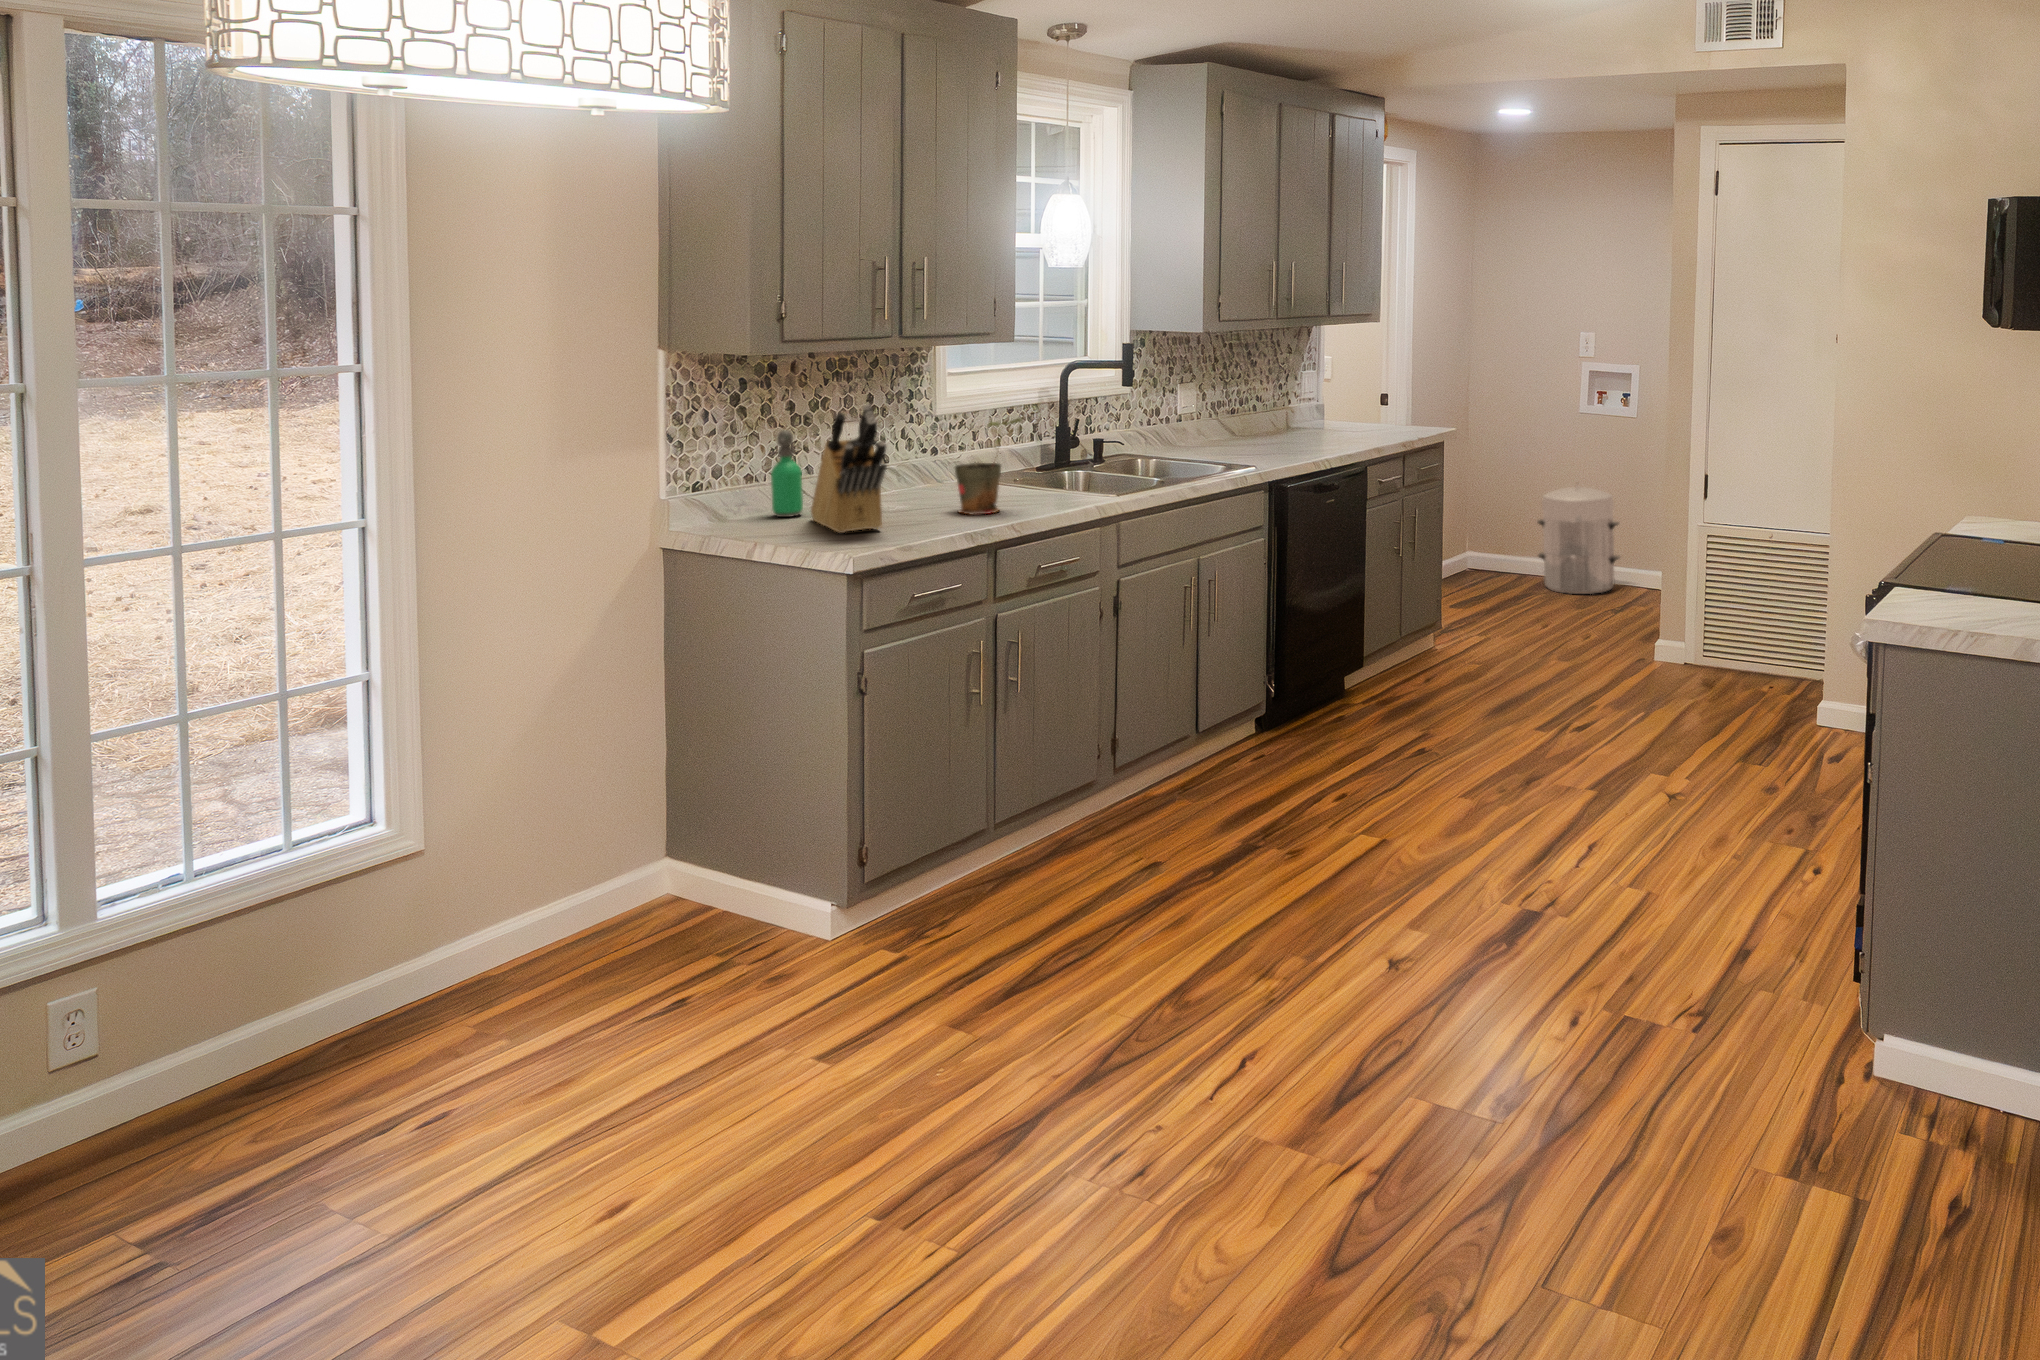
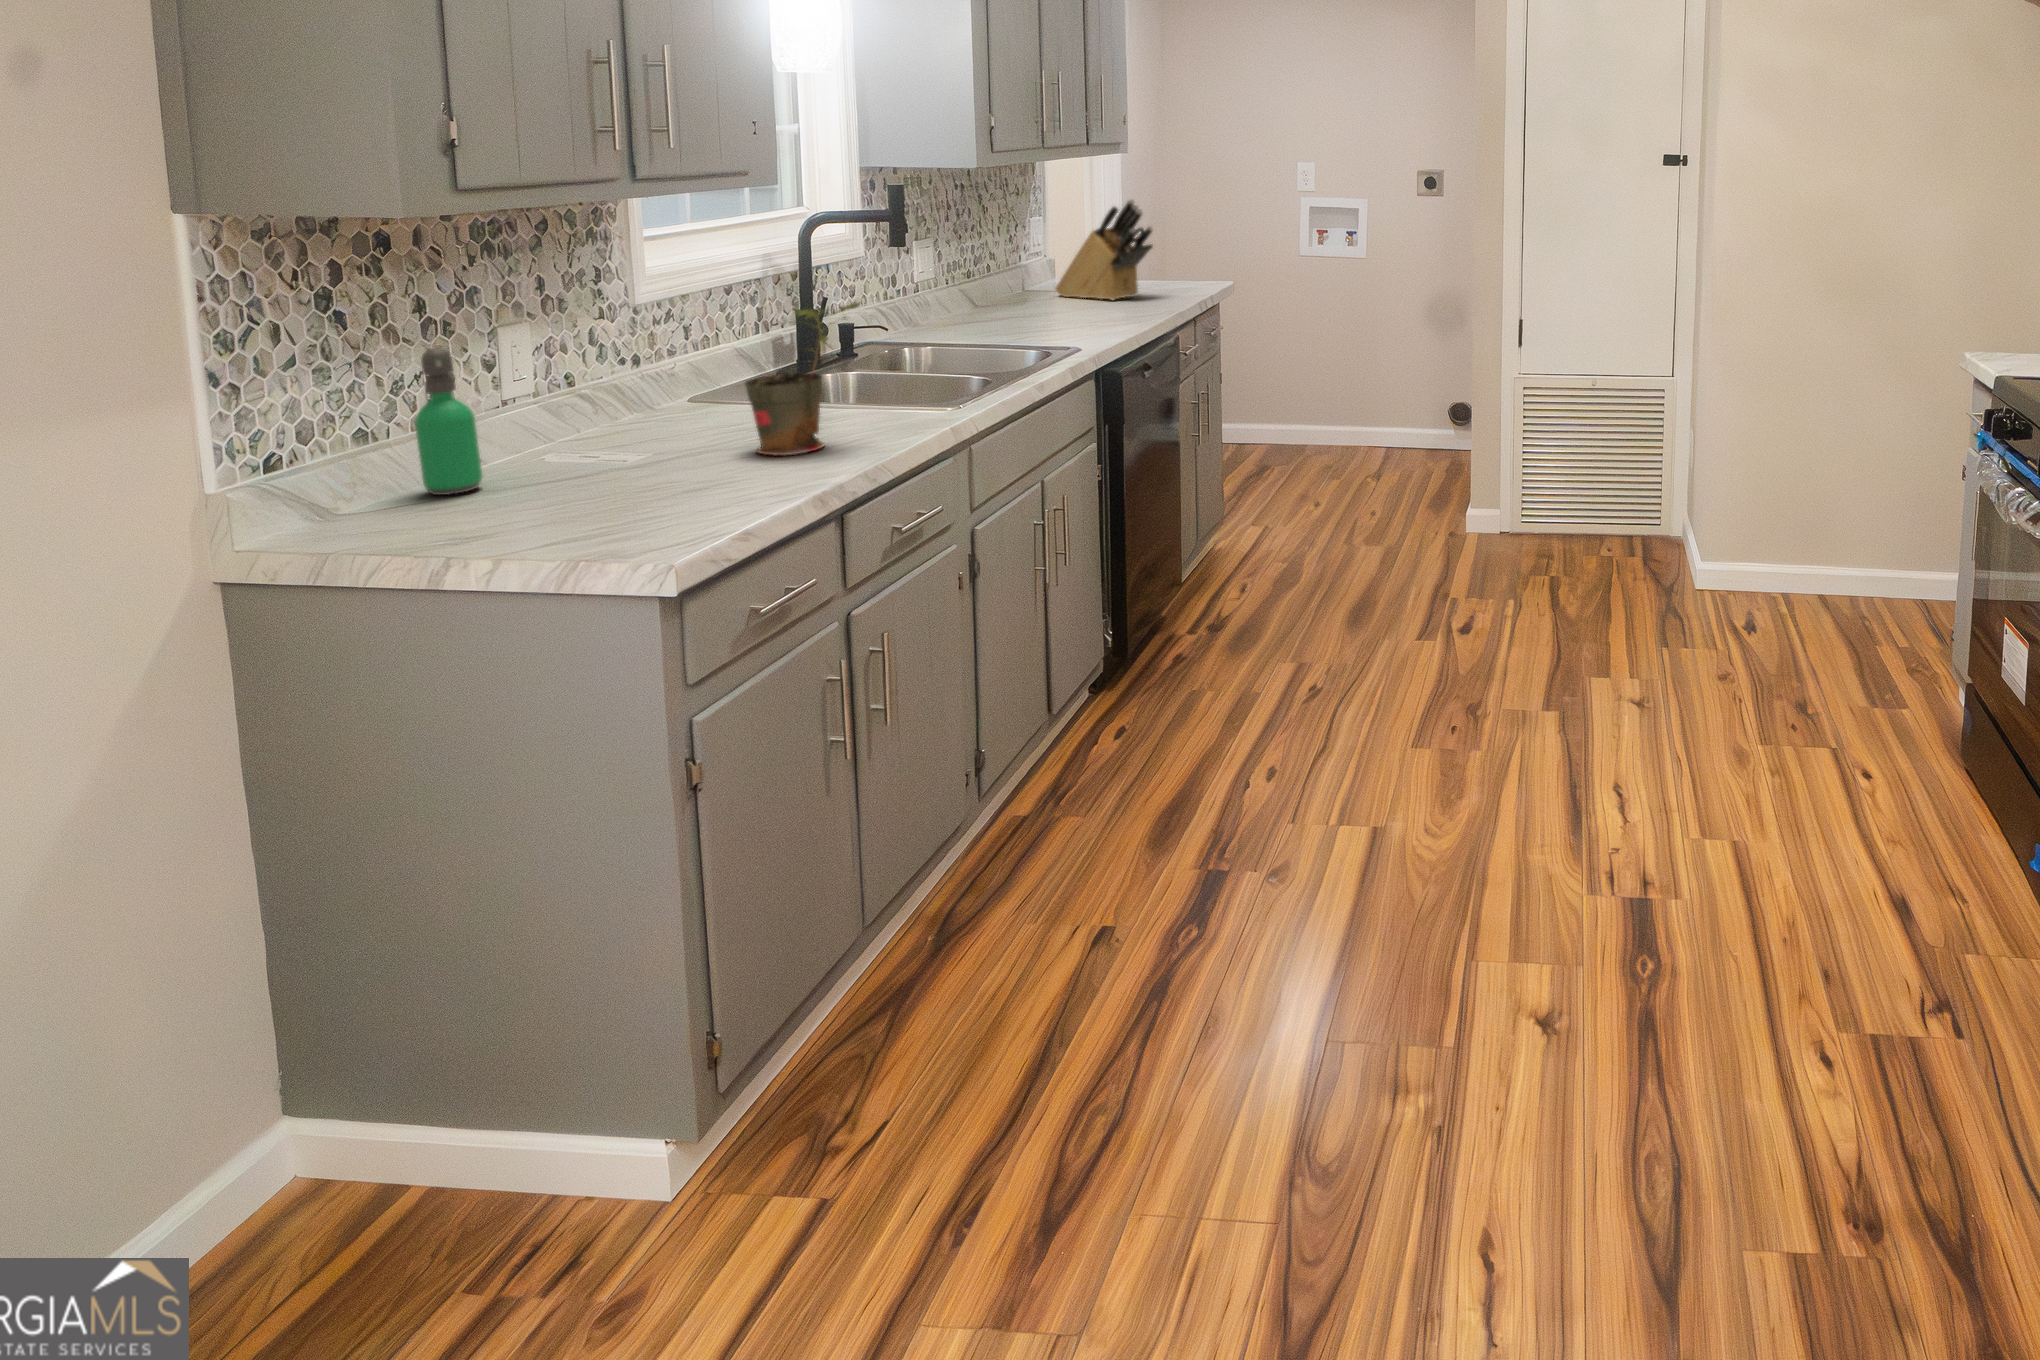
knife block: present [811,404,887,533] -> present [1056,199,1153,300]
waste bin: present [1538,484,1619,594] -> none [1261,332,1351,453]

